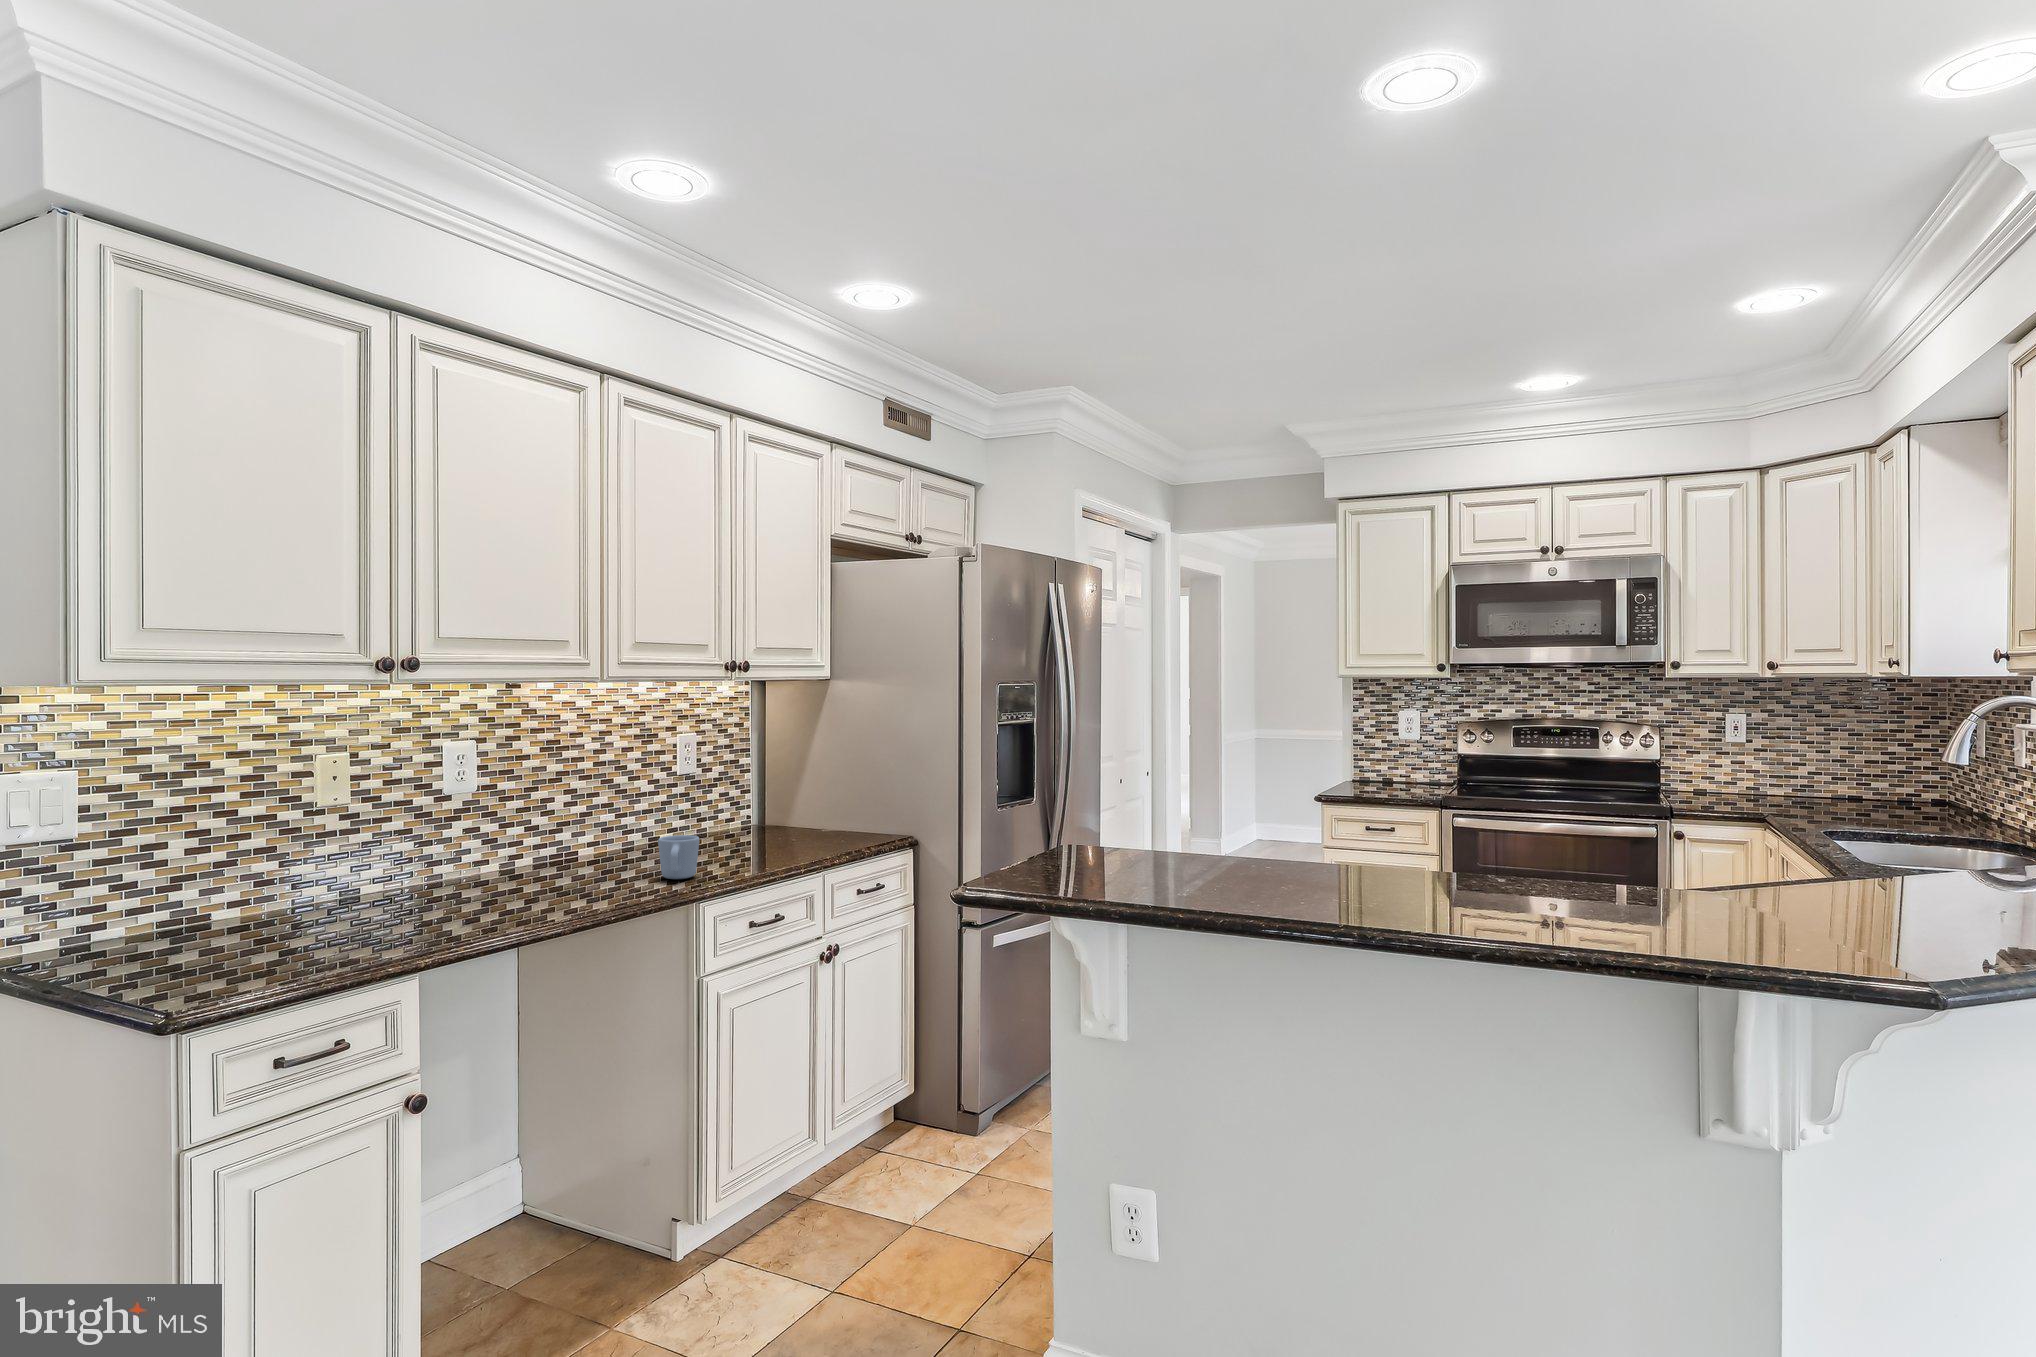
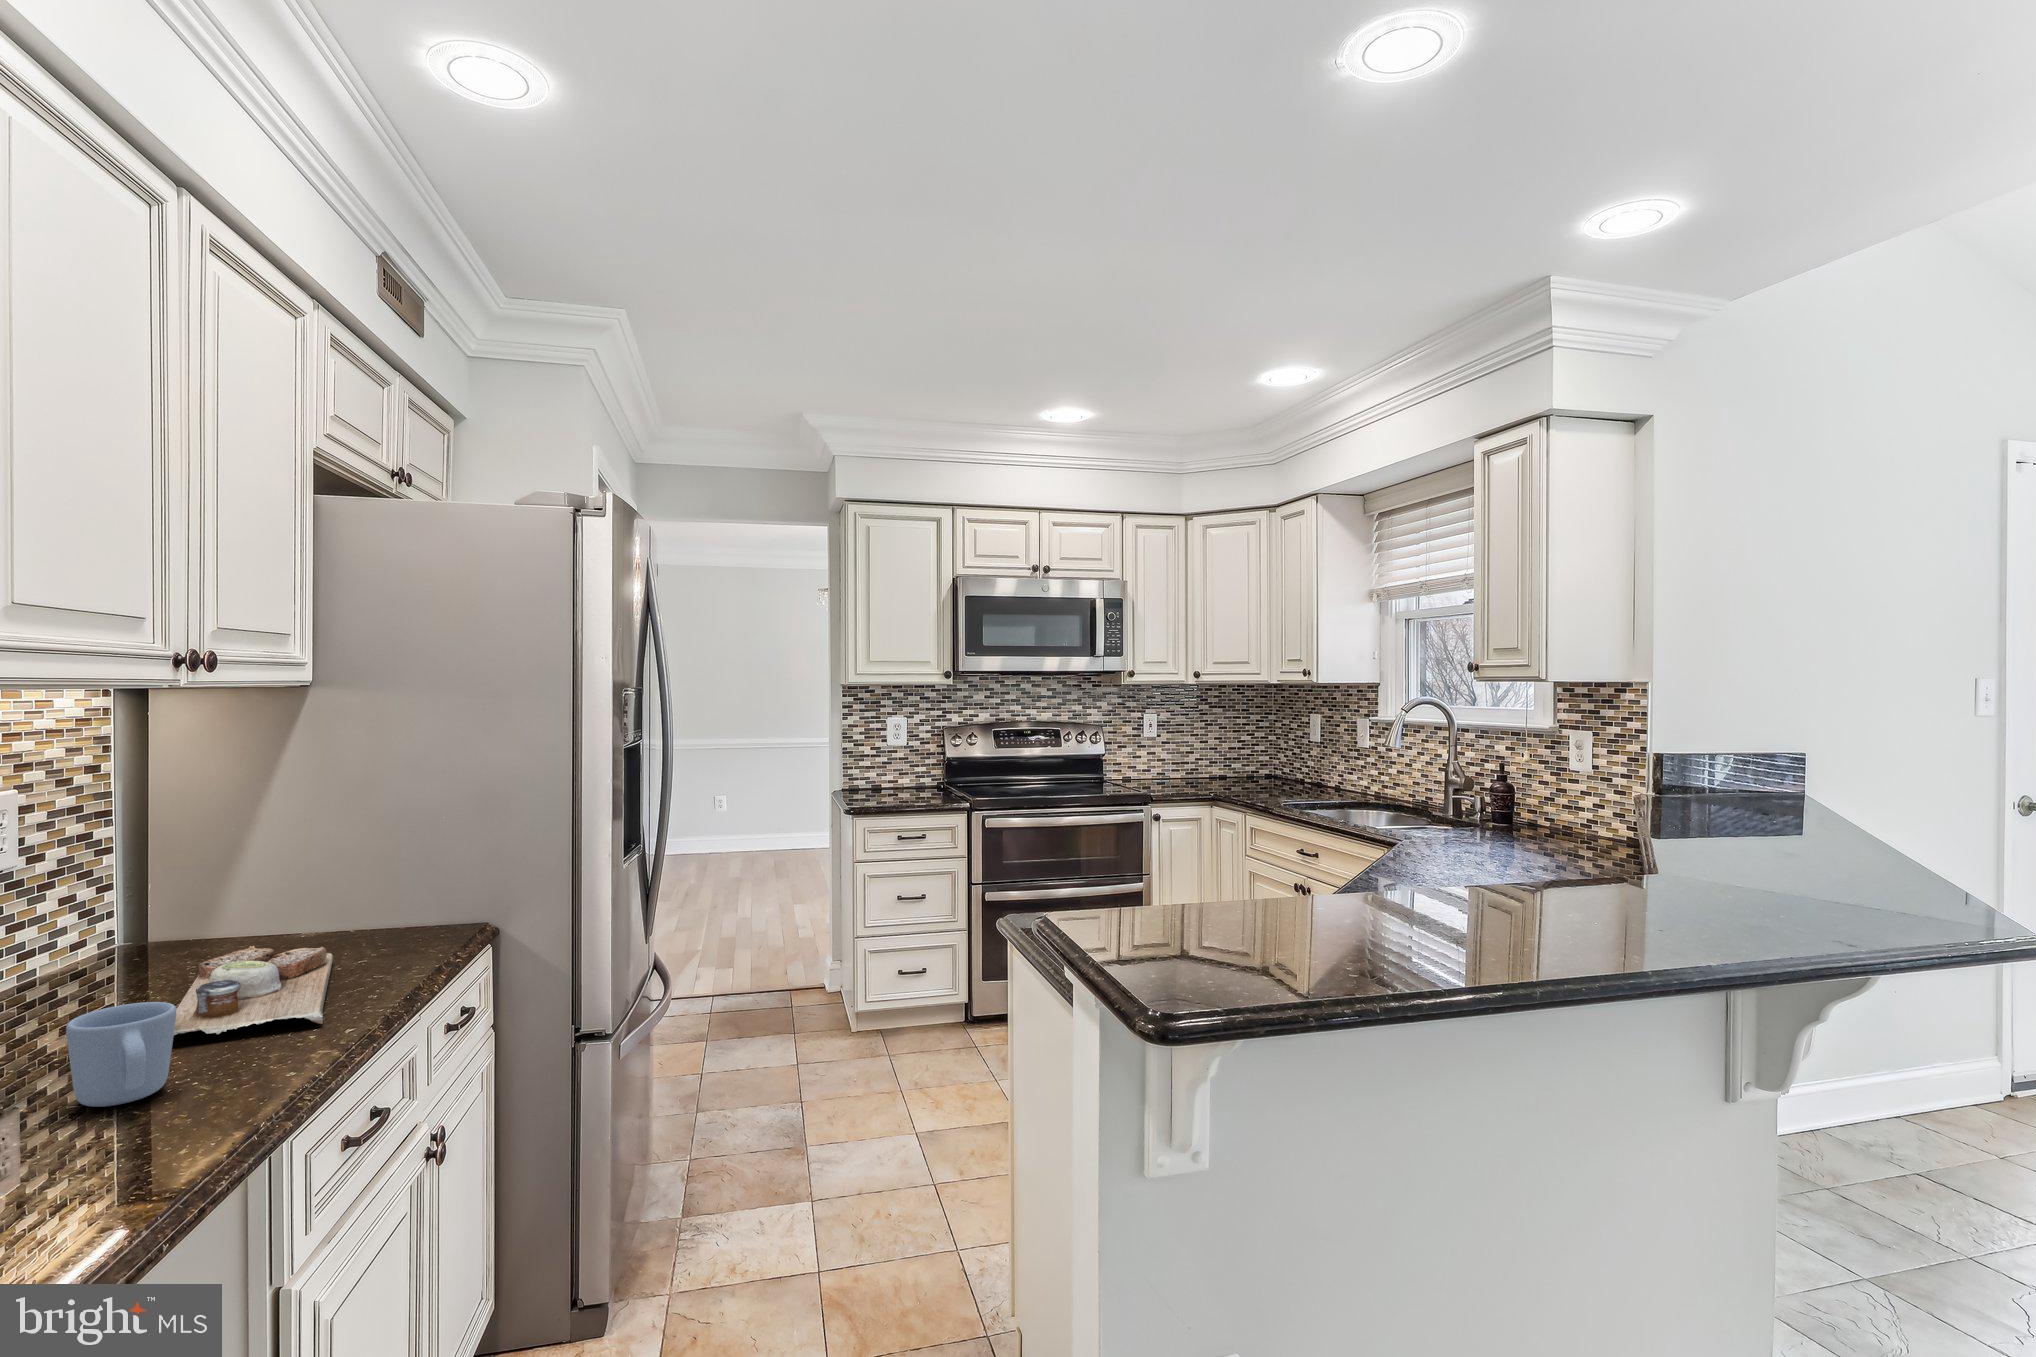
cutting board: none [712,829,825,866] -> present [174,946,333,1035]

